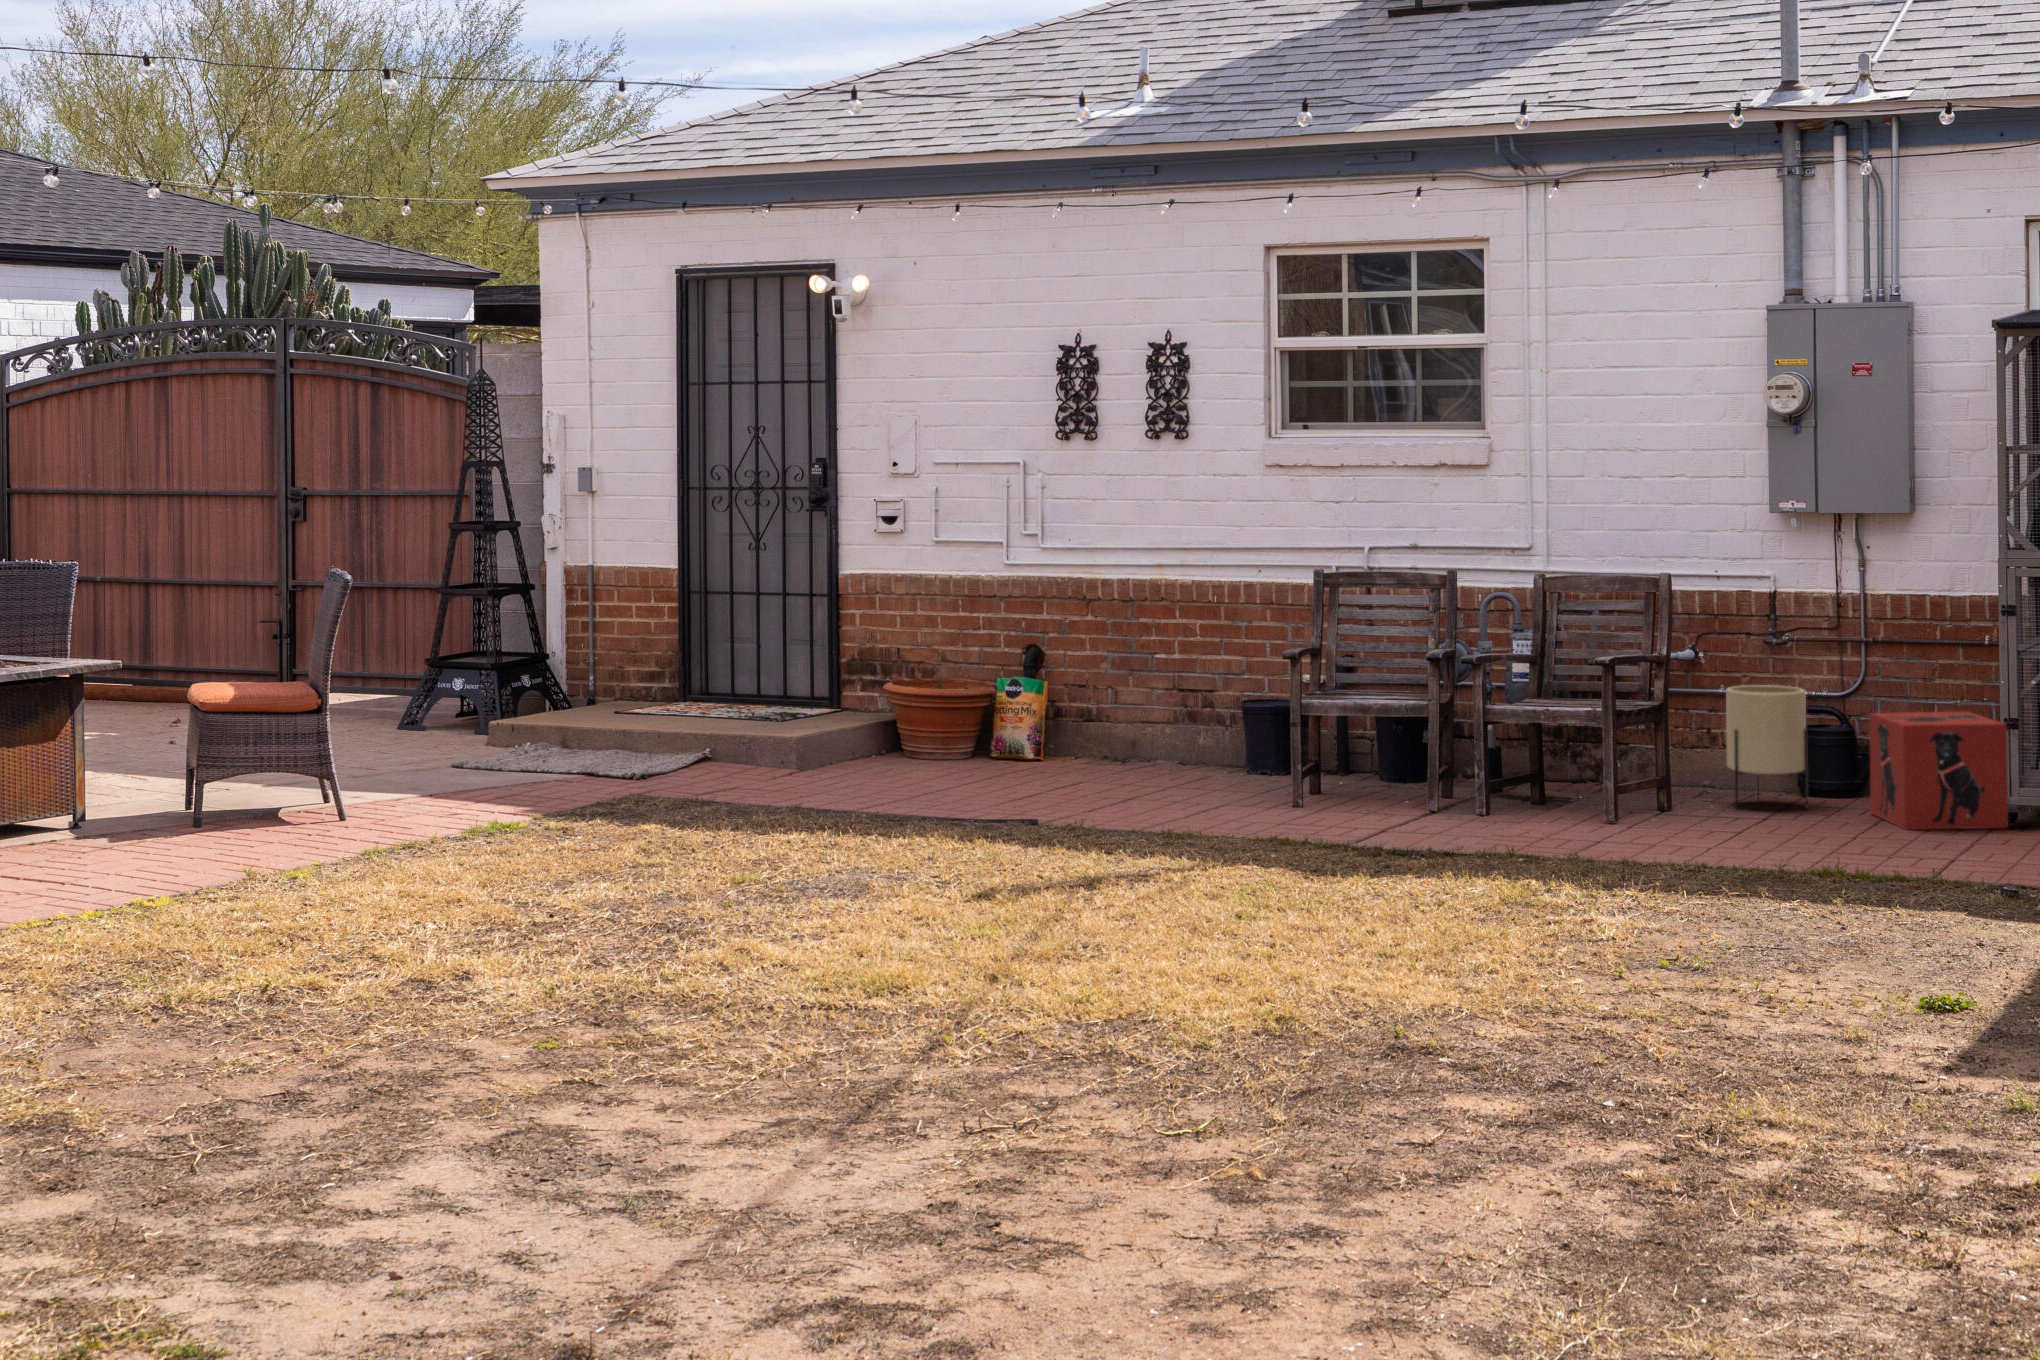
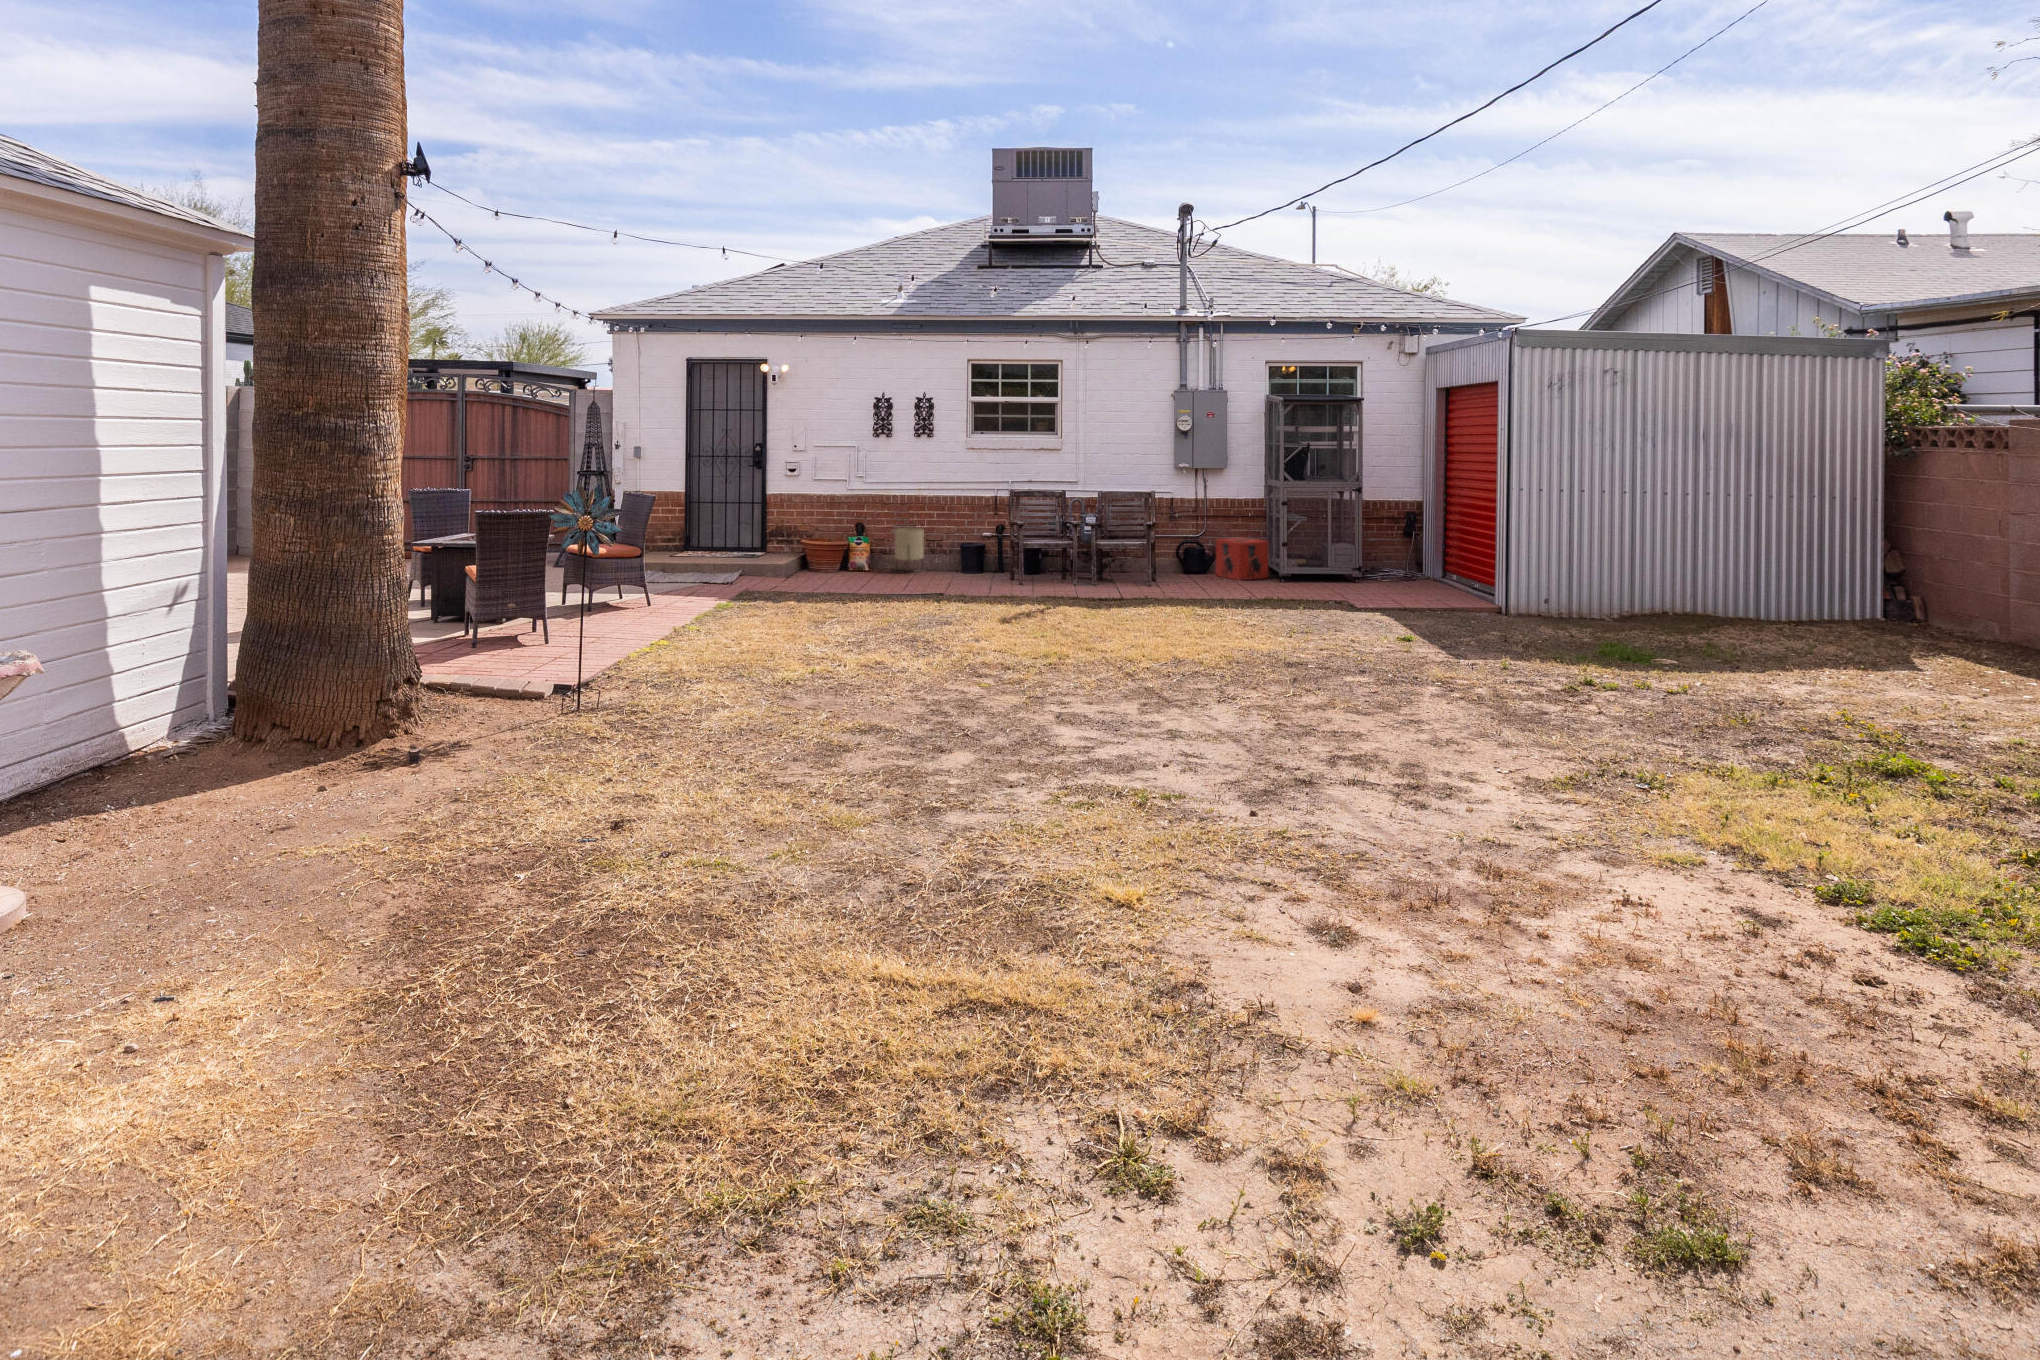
planter: present [1726,685,1808,809] -> present [895,528,924,560]

